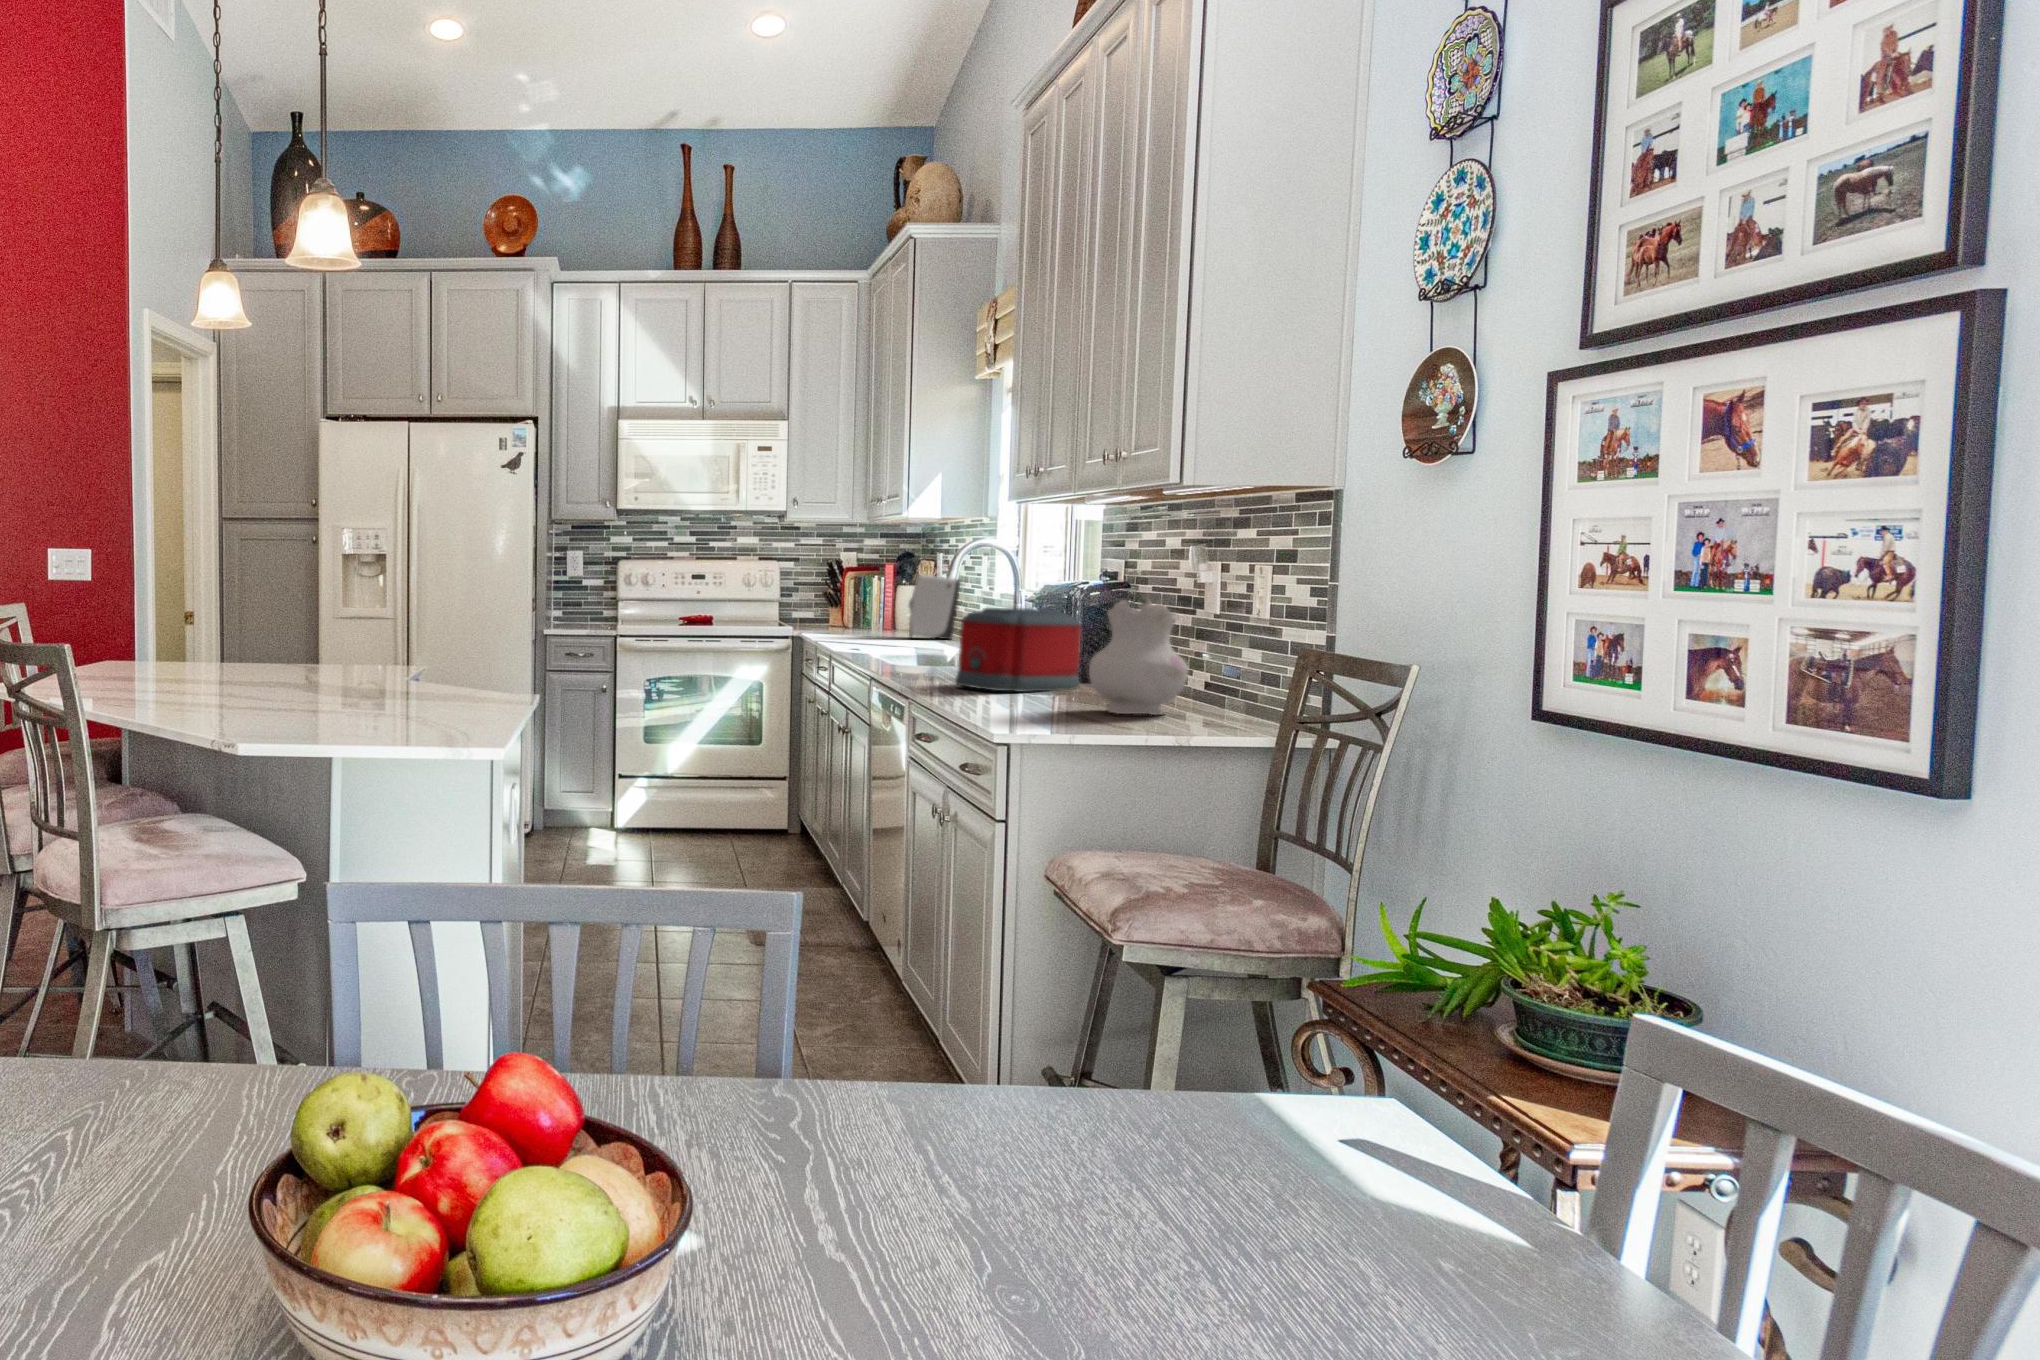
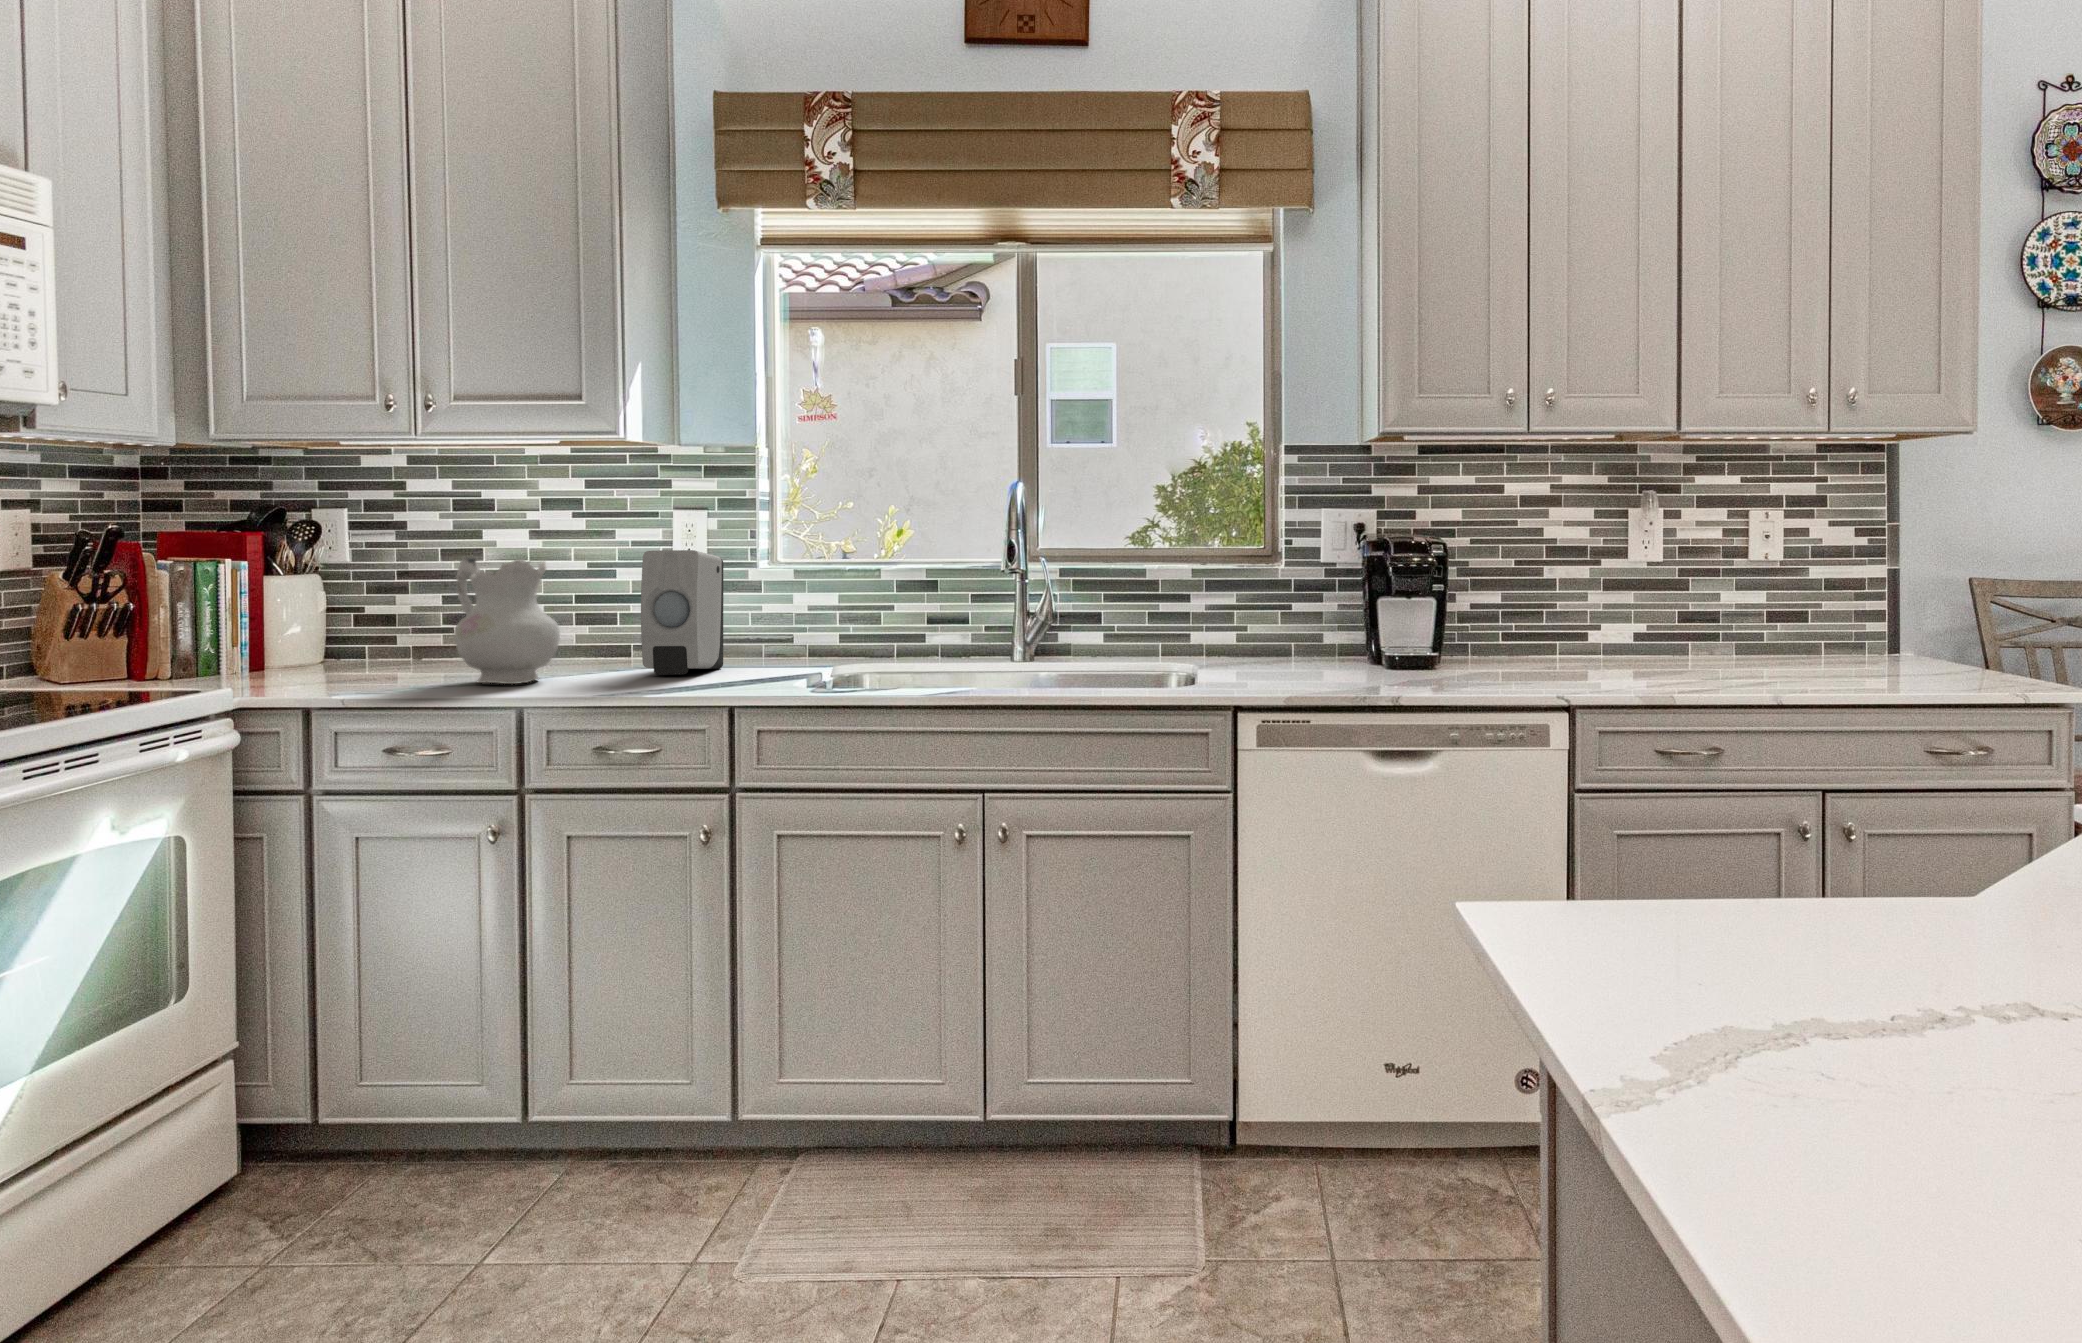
ceramic pitcher: present [1089,597,1188,715] -> present [454,557,560,684]
toaster: present [955,608,1081,692] -> none [1520,574,1676,680]

